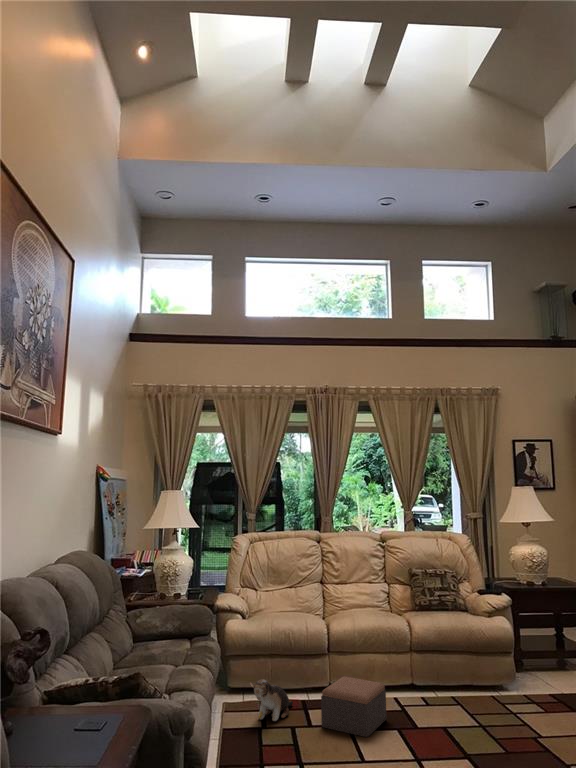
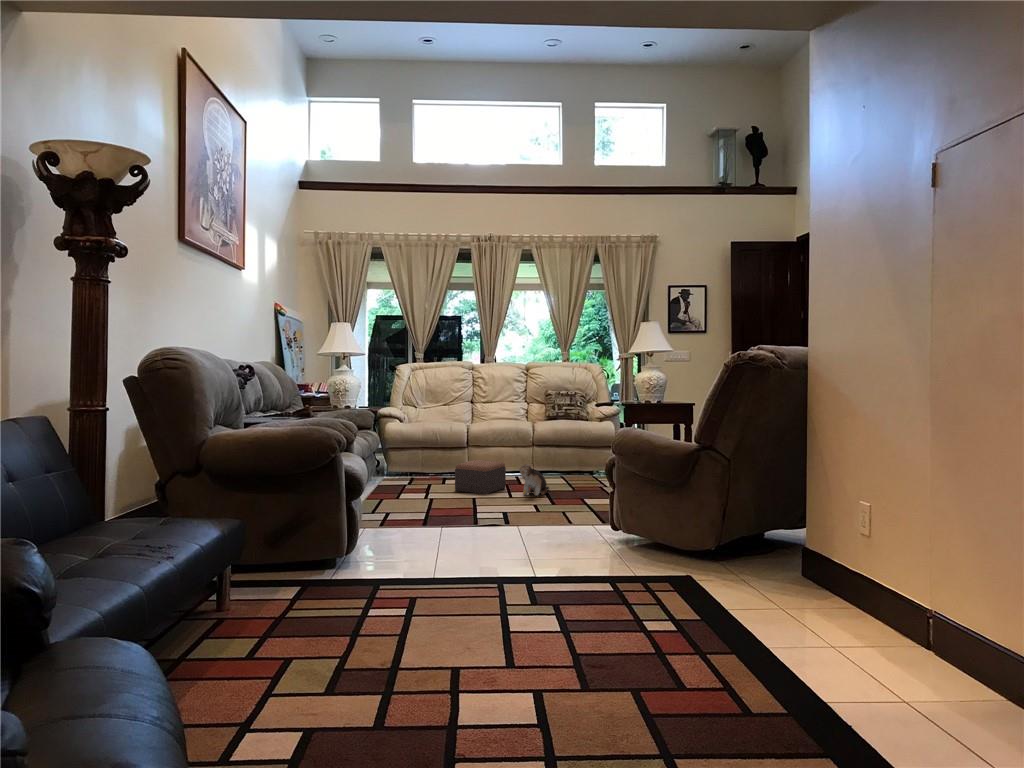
plush toy: present [250,679,293,721] -> present [518,464,549,496]

